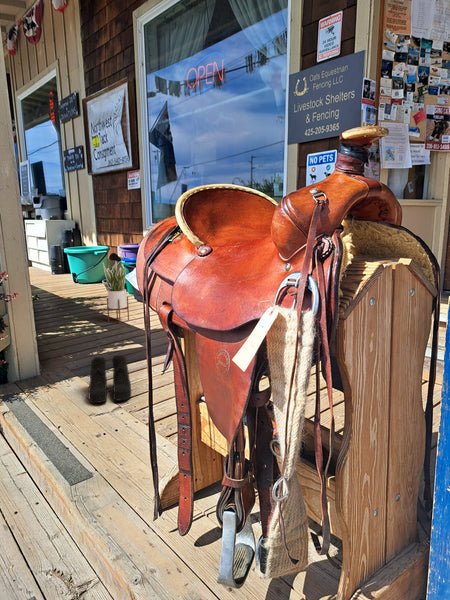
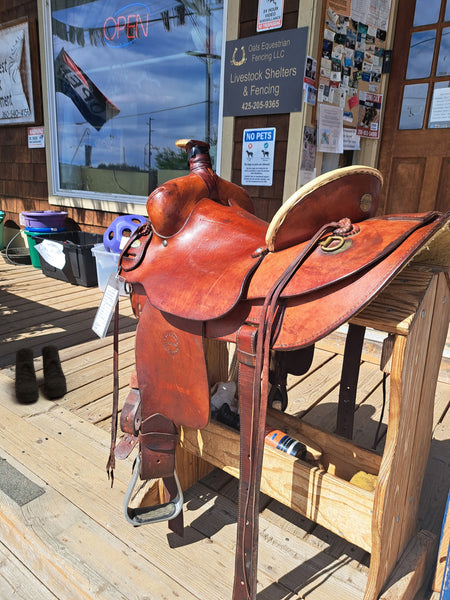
potted plant: present [102,262,129,323] -> none [9,232,42,303]

